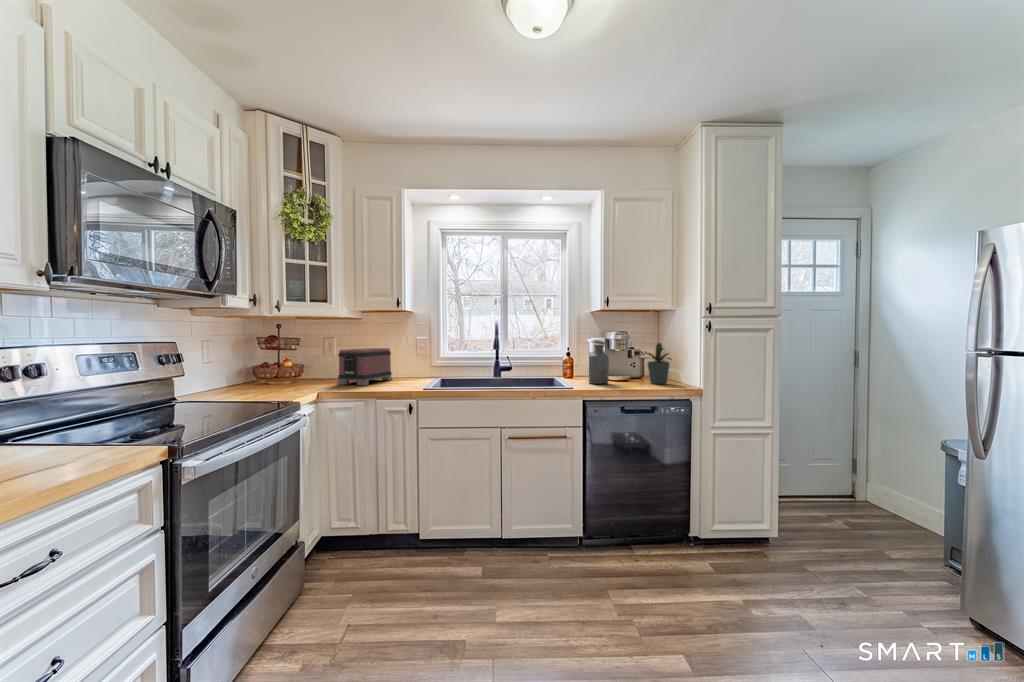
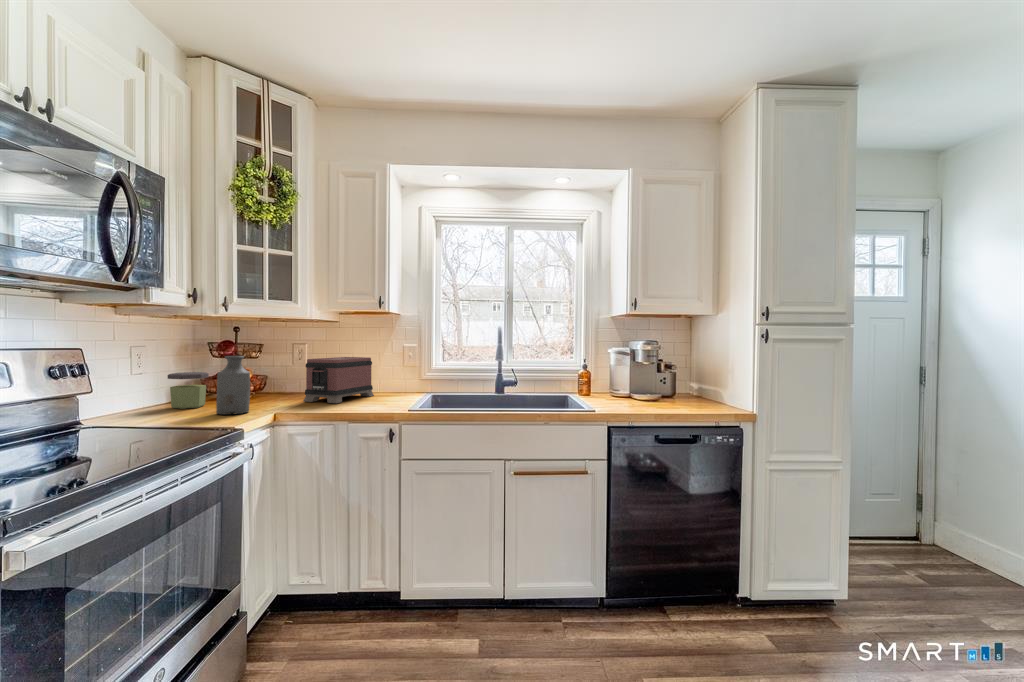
potted plant: present [643,343,672,384] -> none [677,355,714,406]
bottle: present [589,344,609,384] -> present [216,356,250,415]
jar: none [231,361,262,390] -> present [168,372,209,409]

